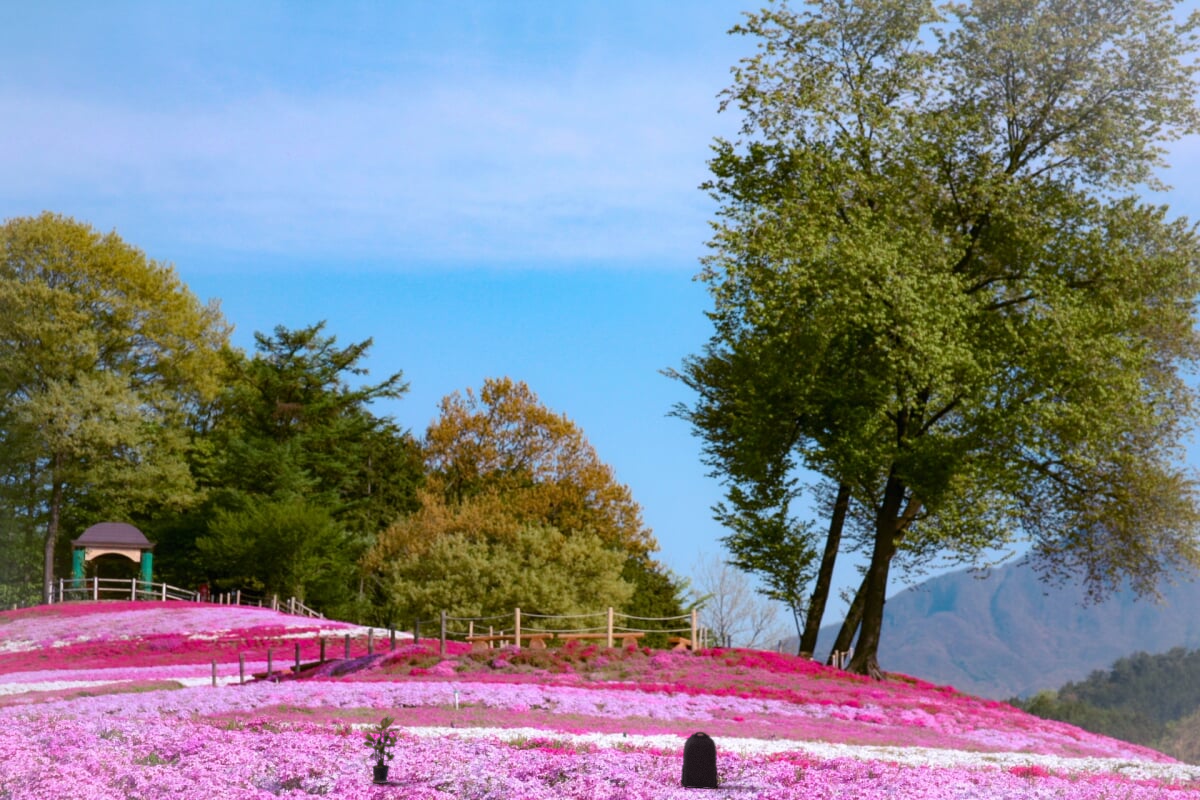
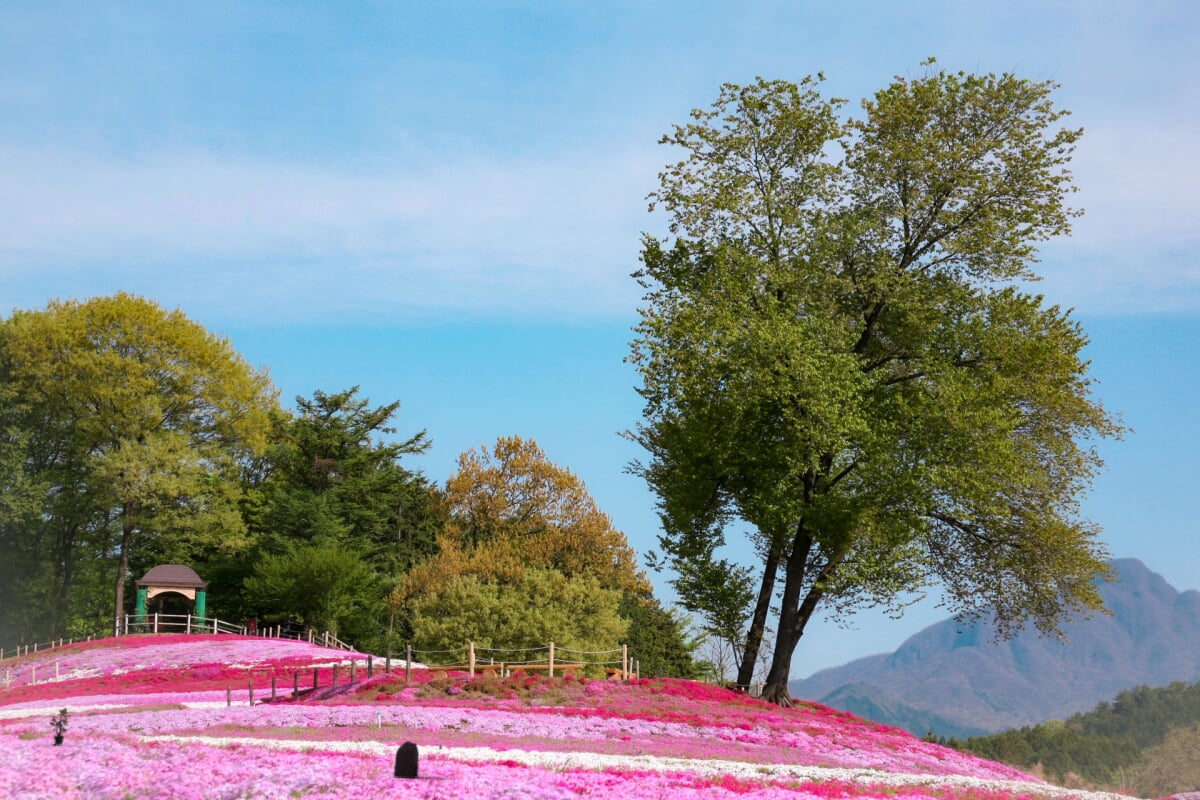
potted plant: present [363,715,400,783] -> present [50,708,71,746]

